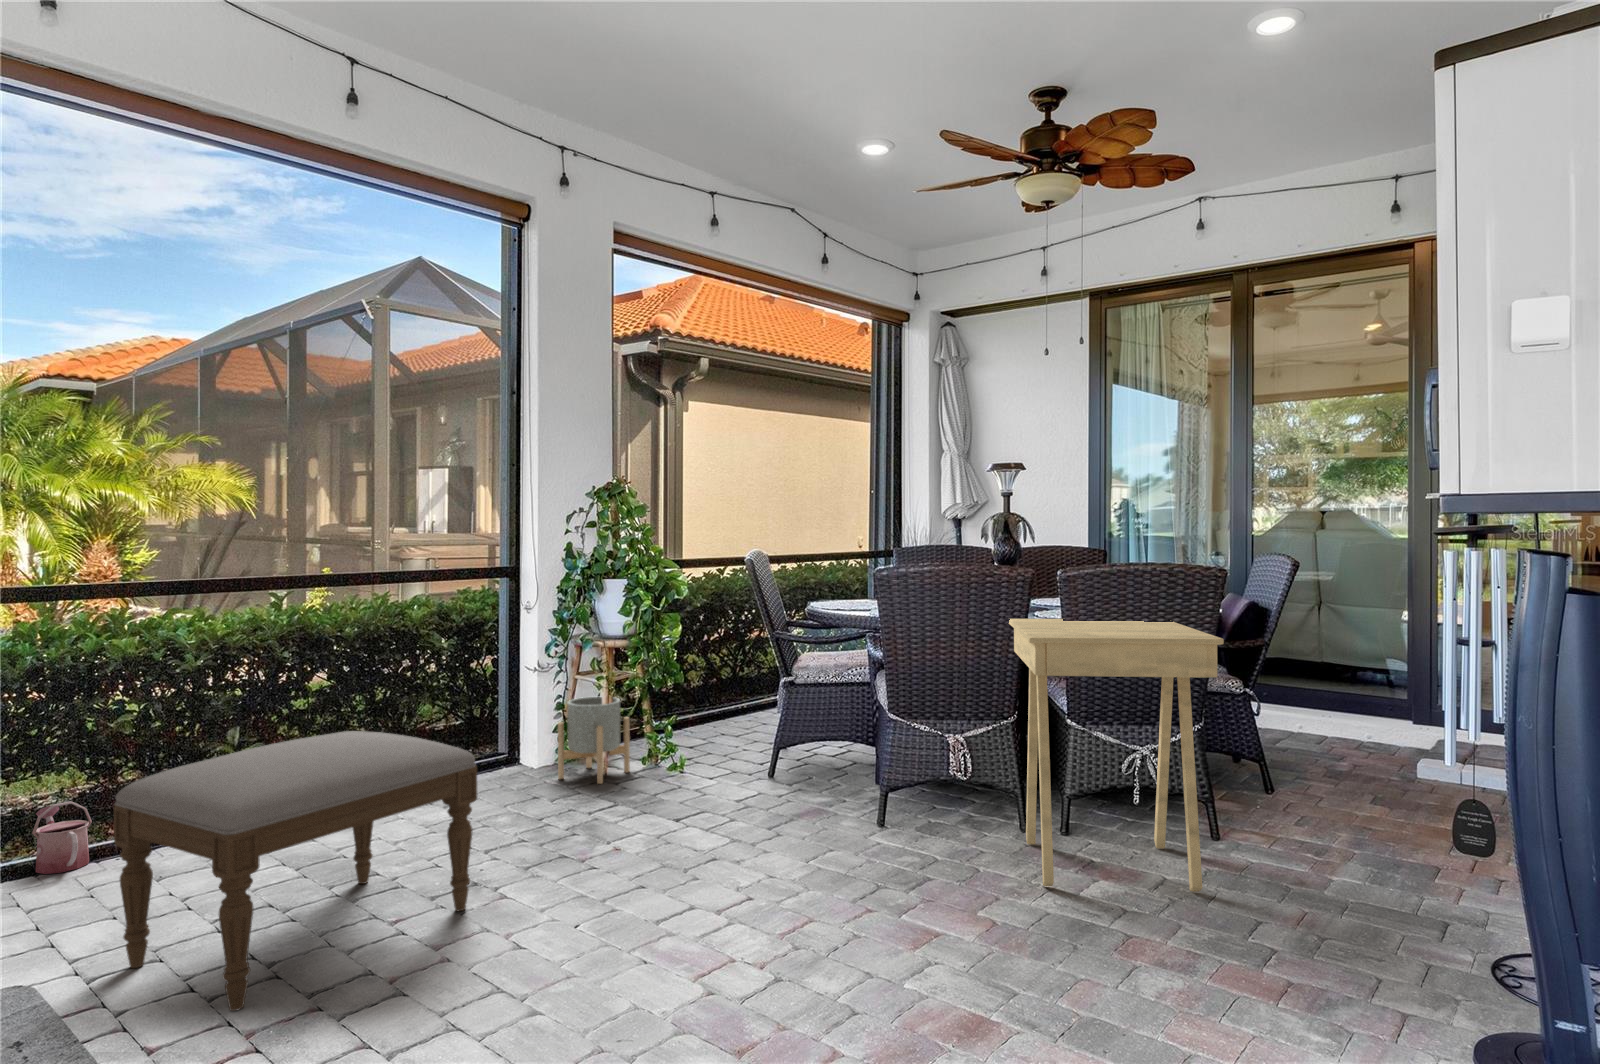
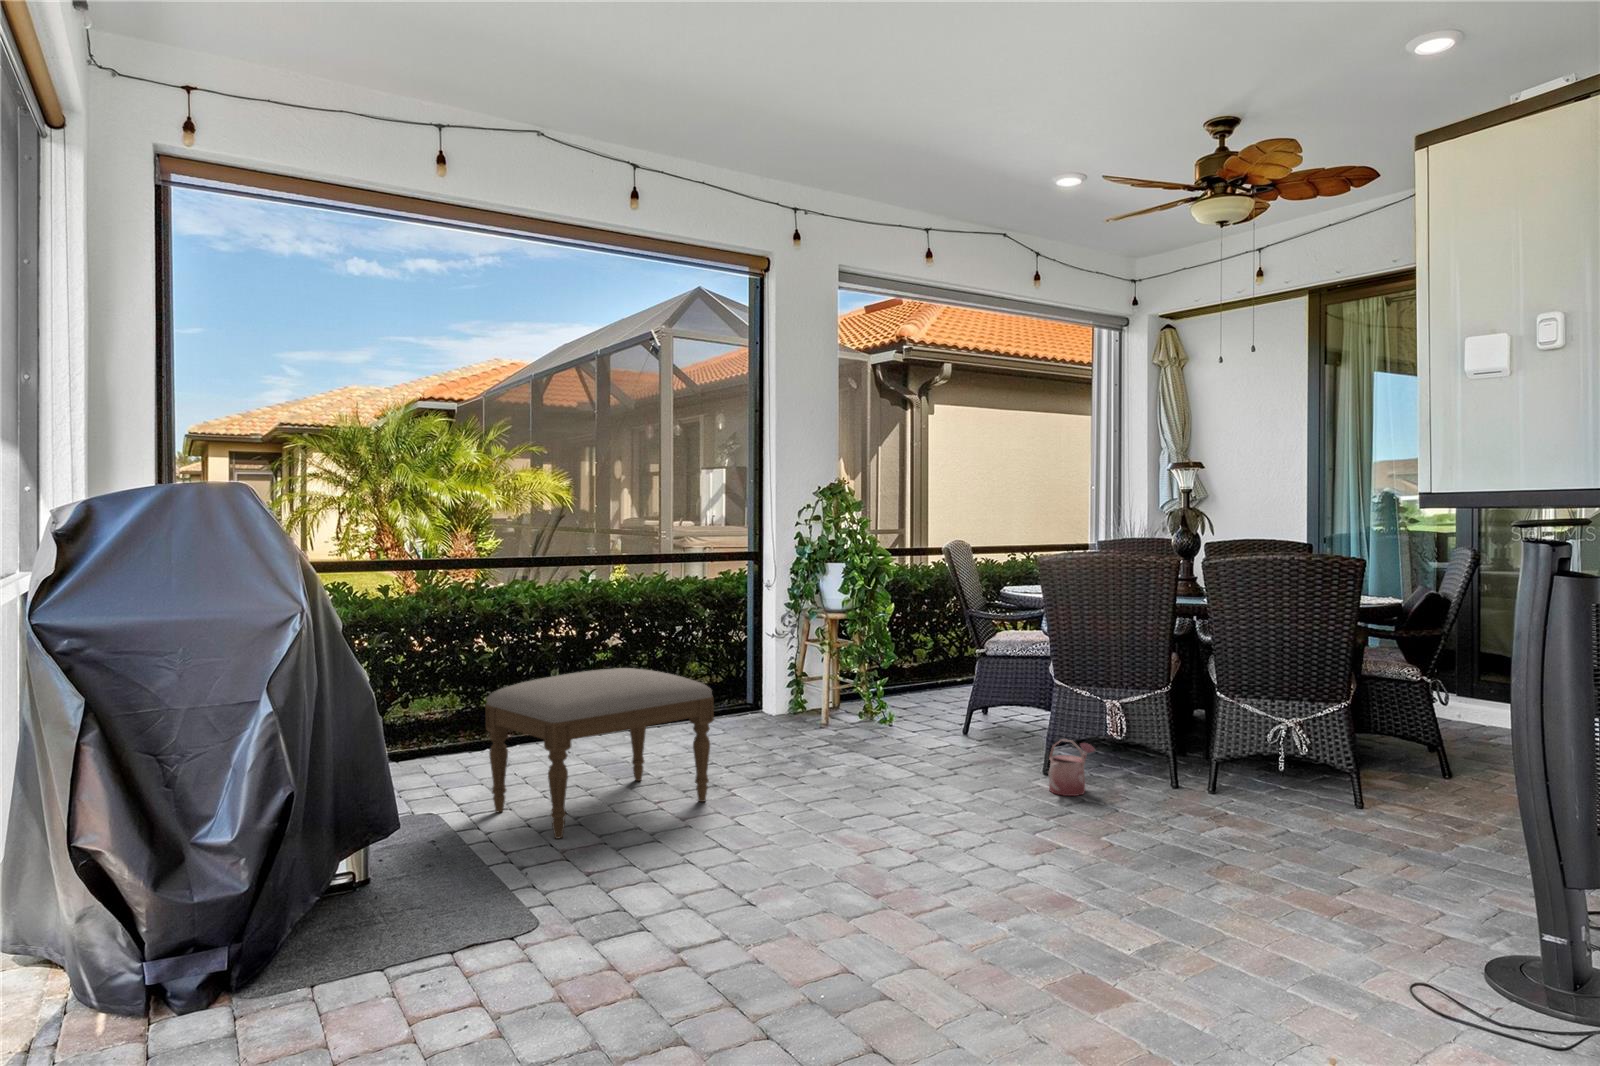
side table: present [1009,619,1224,892] -> none [1148,600,1324,841]
planter: present [558,696,630,784] -> none [789,660,849,732]
watering can: present [32,801,92,874] -> present [1048,739,1095,796]

